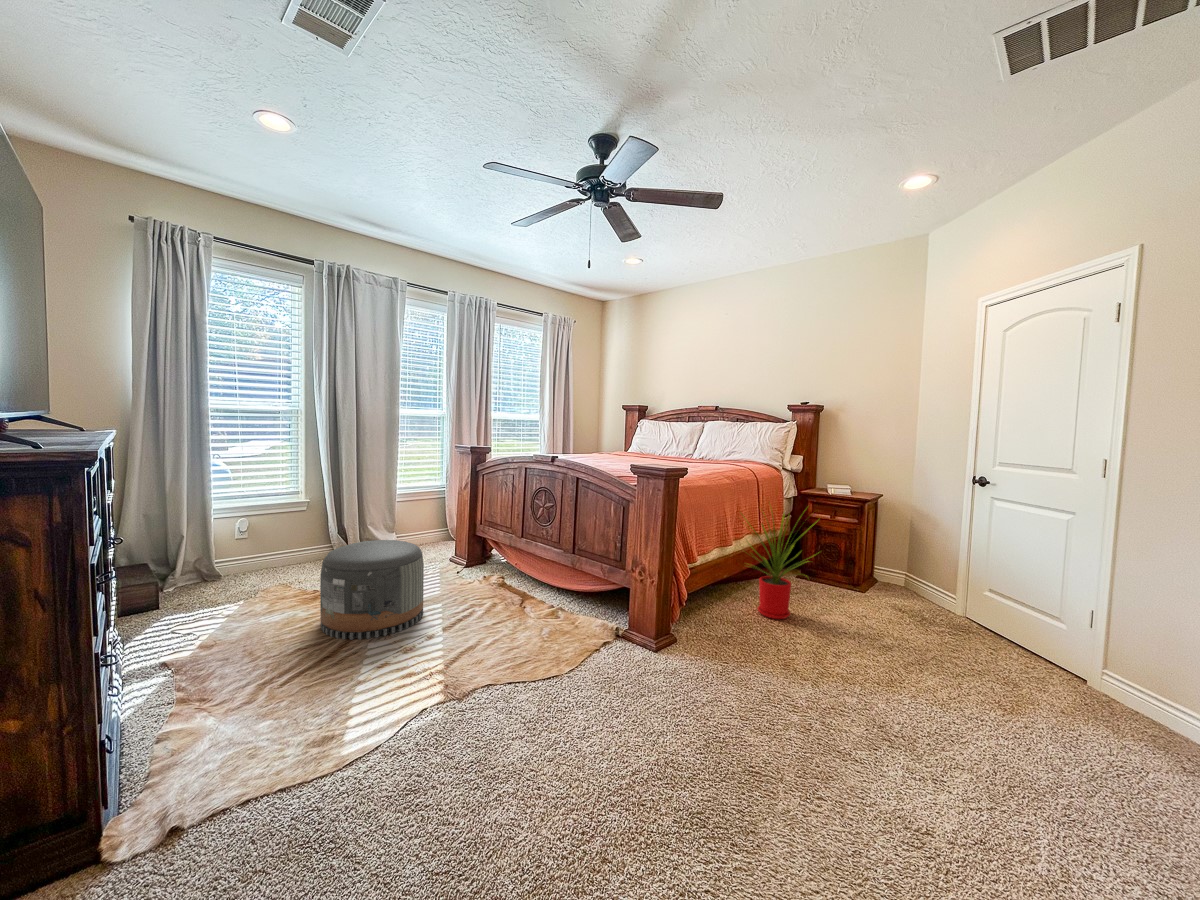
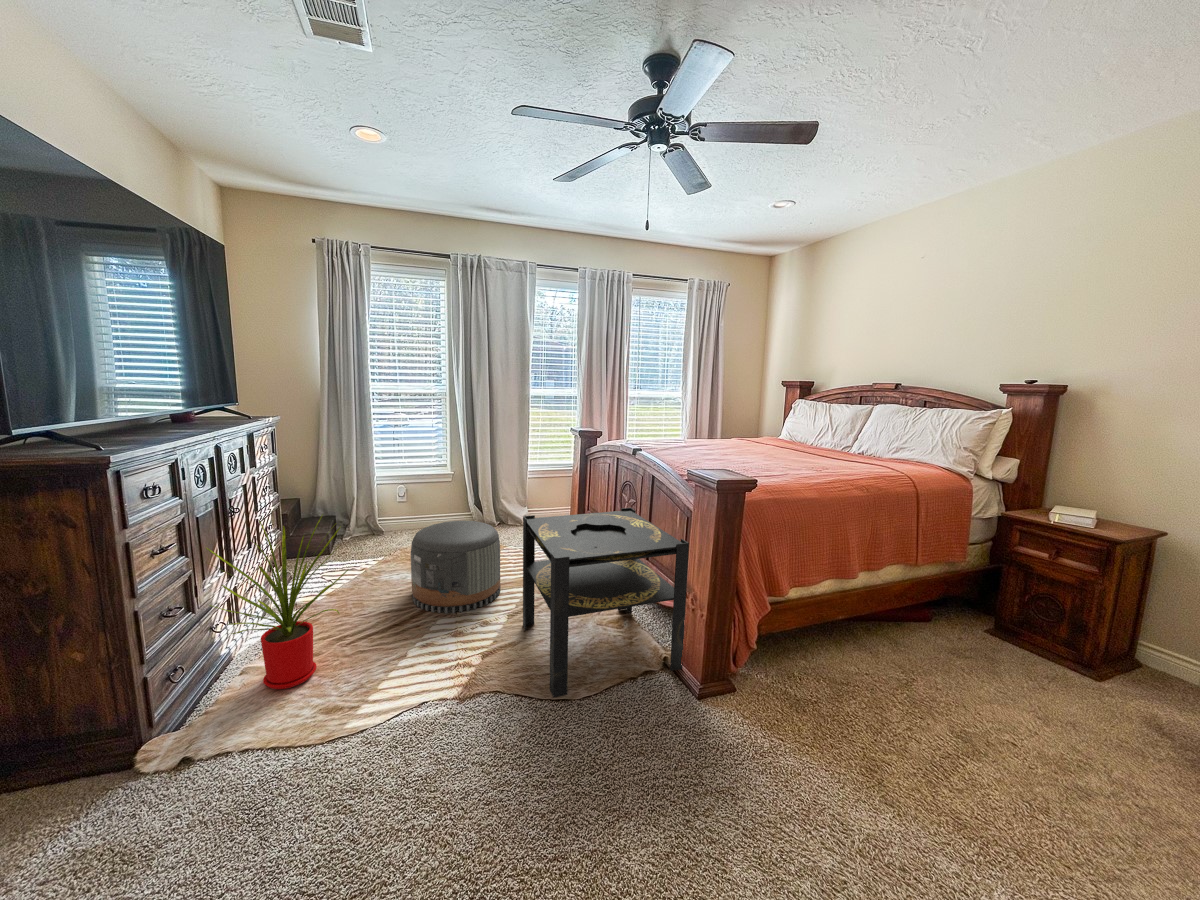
side table: none [469,508,635,677] -> present [523,508,689,697]
house plant: present [748,512,818,619] -> present [206,514,349,689]

